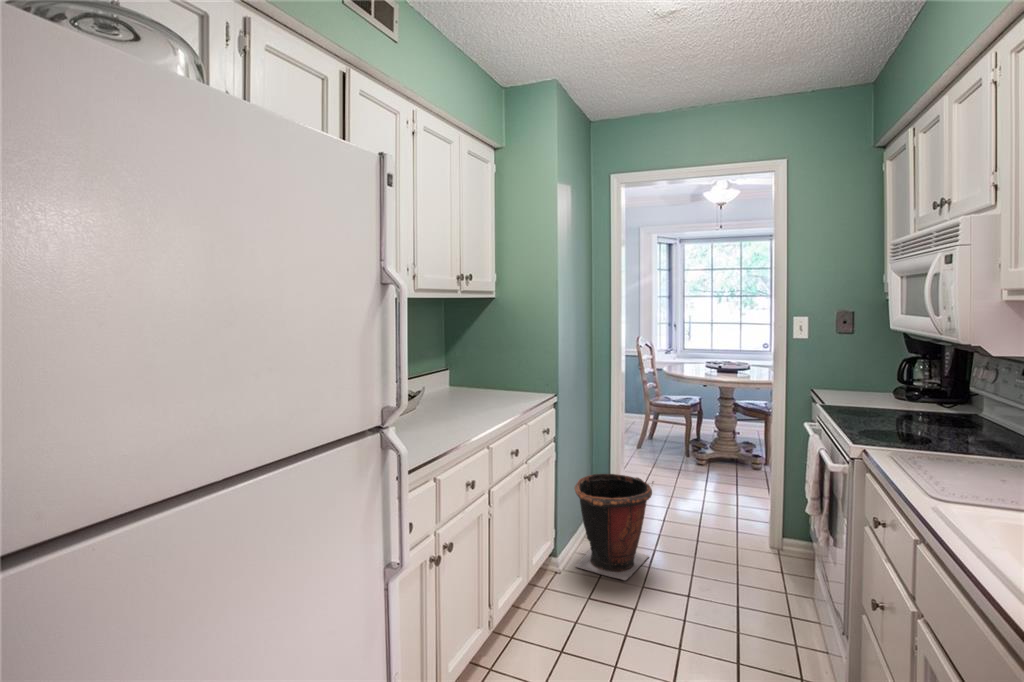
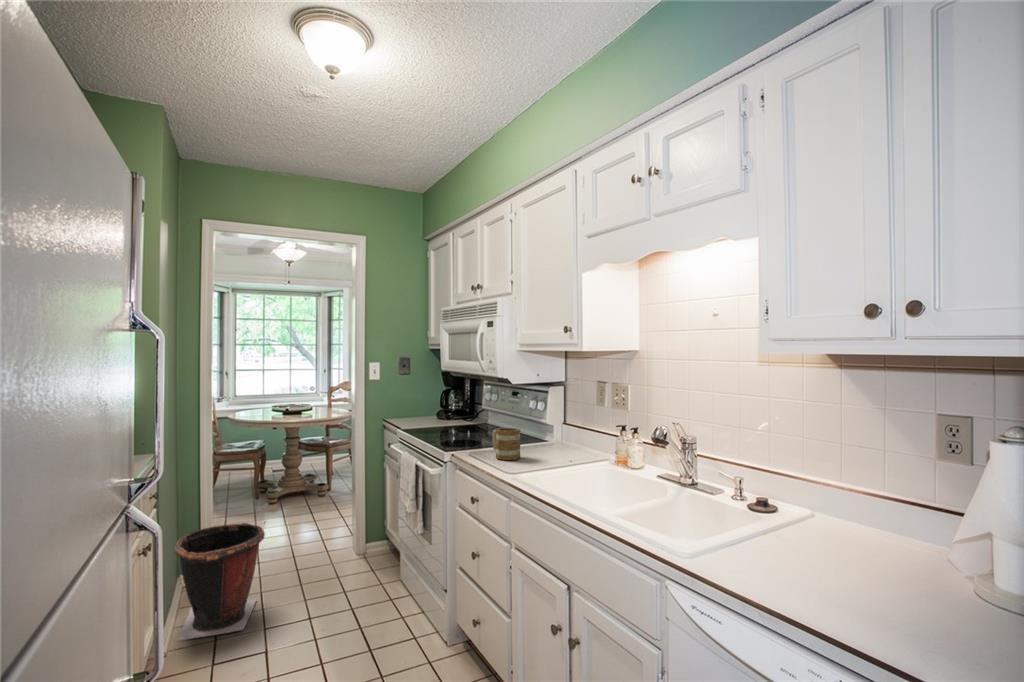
mug: none [926,431,981,488] -> present [492,428,521,460]

